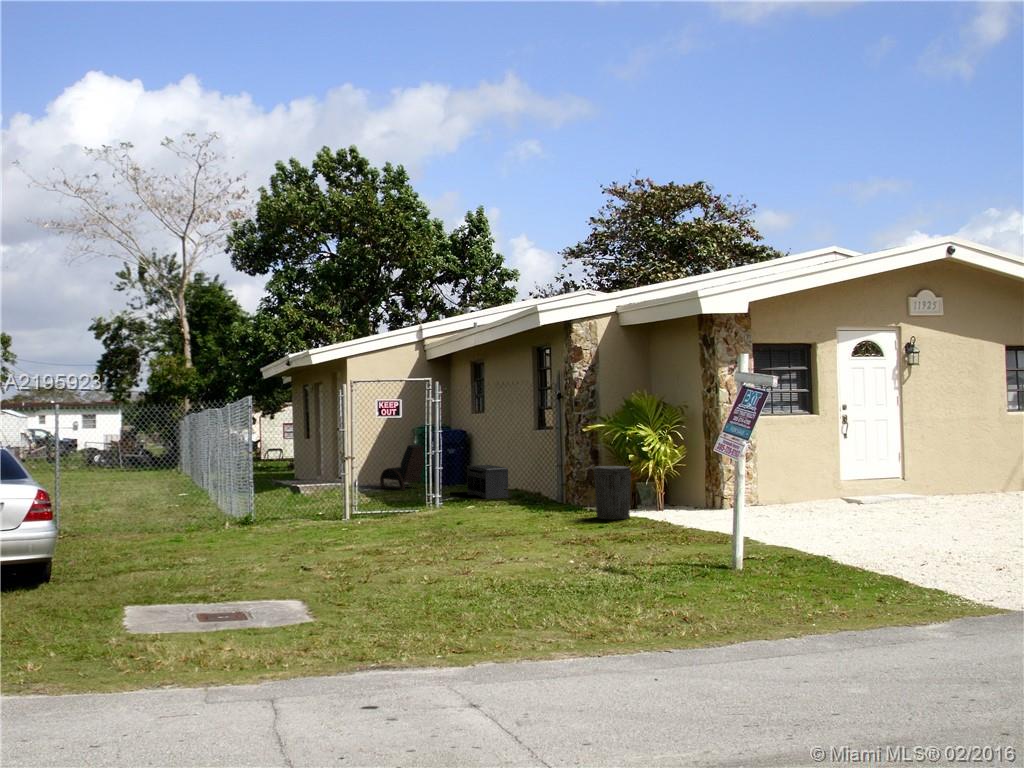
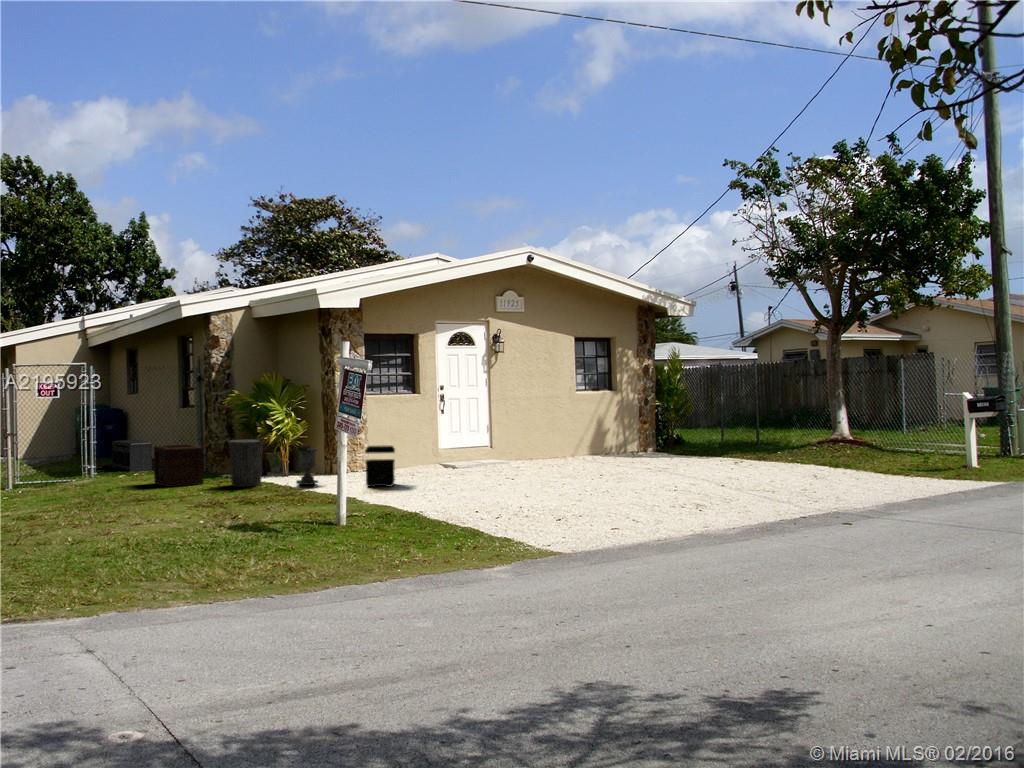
lounge chair: present [380,444,424,490] -> none [24,421,74,465]
wooden crate: none [513,470,565,517] -> present [154,444,203,487]
planter: none [669,471,695,520] -> present [296,444,318,485]
toolbox: none [752,476,787,525] -> present [365,446,395,487]

